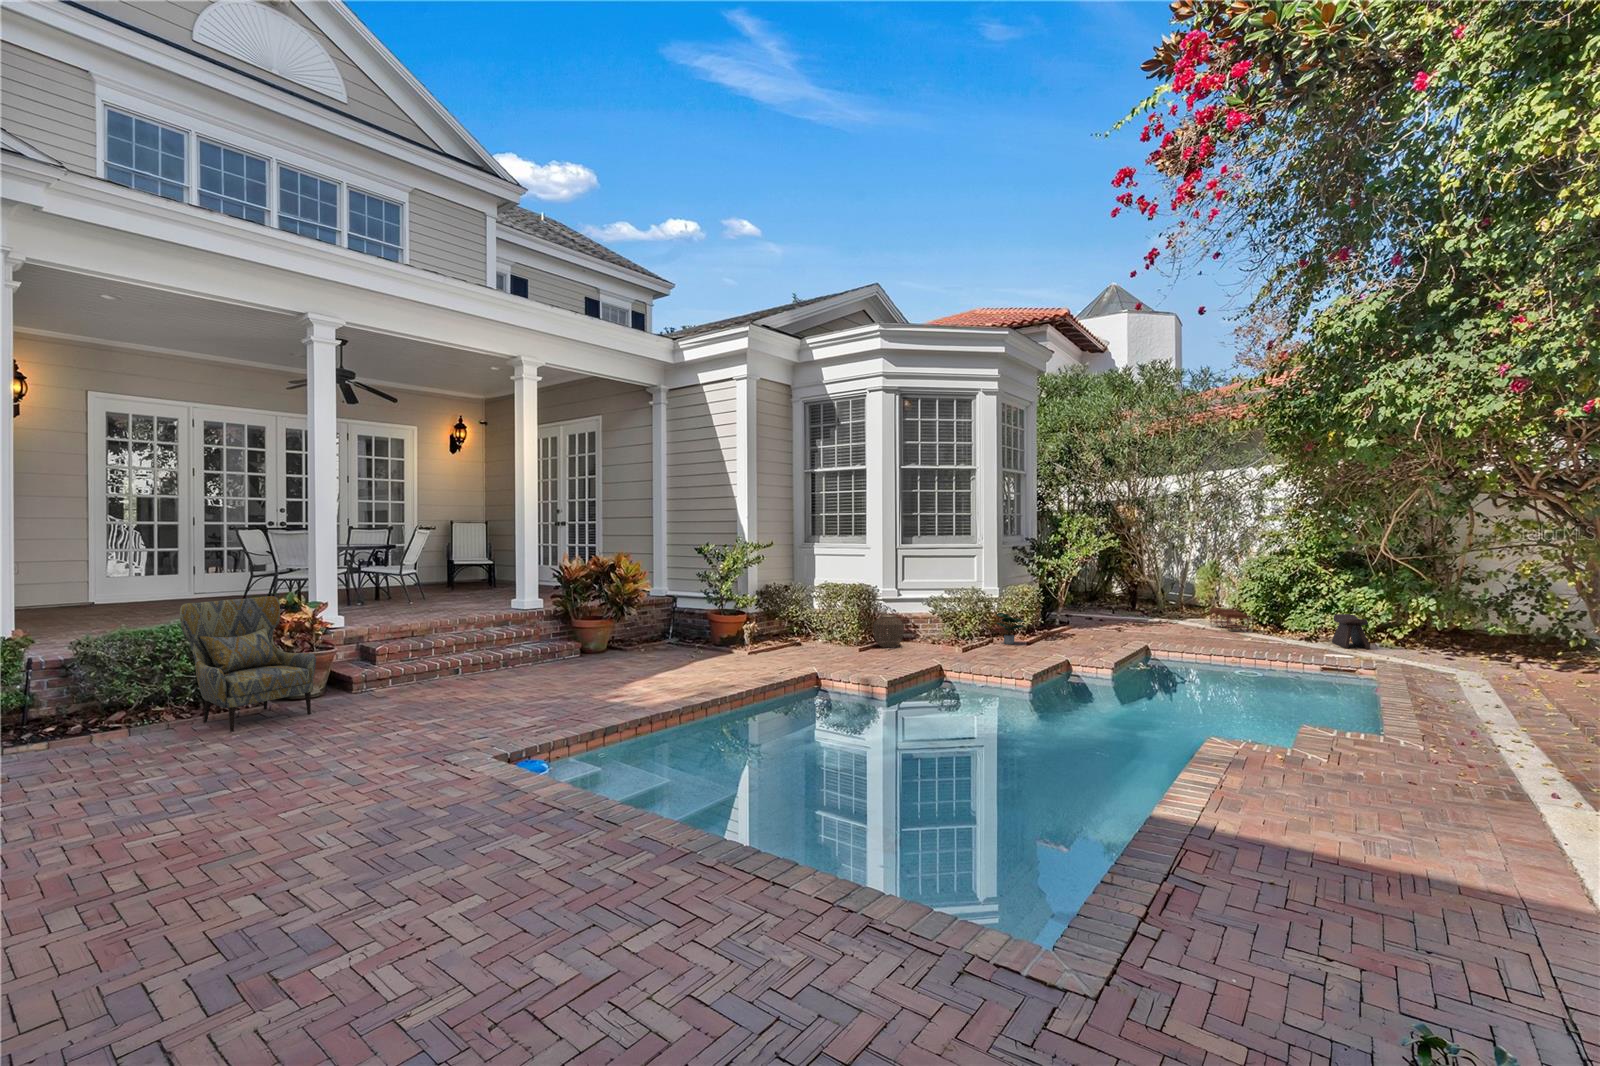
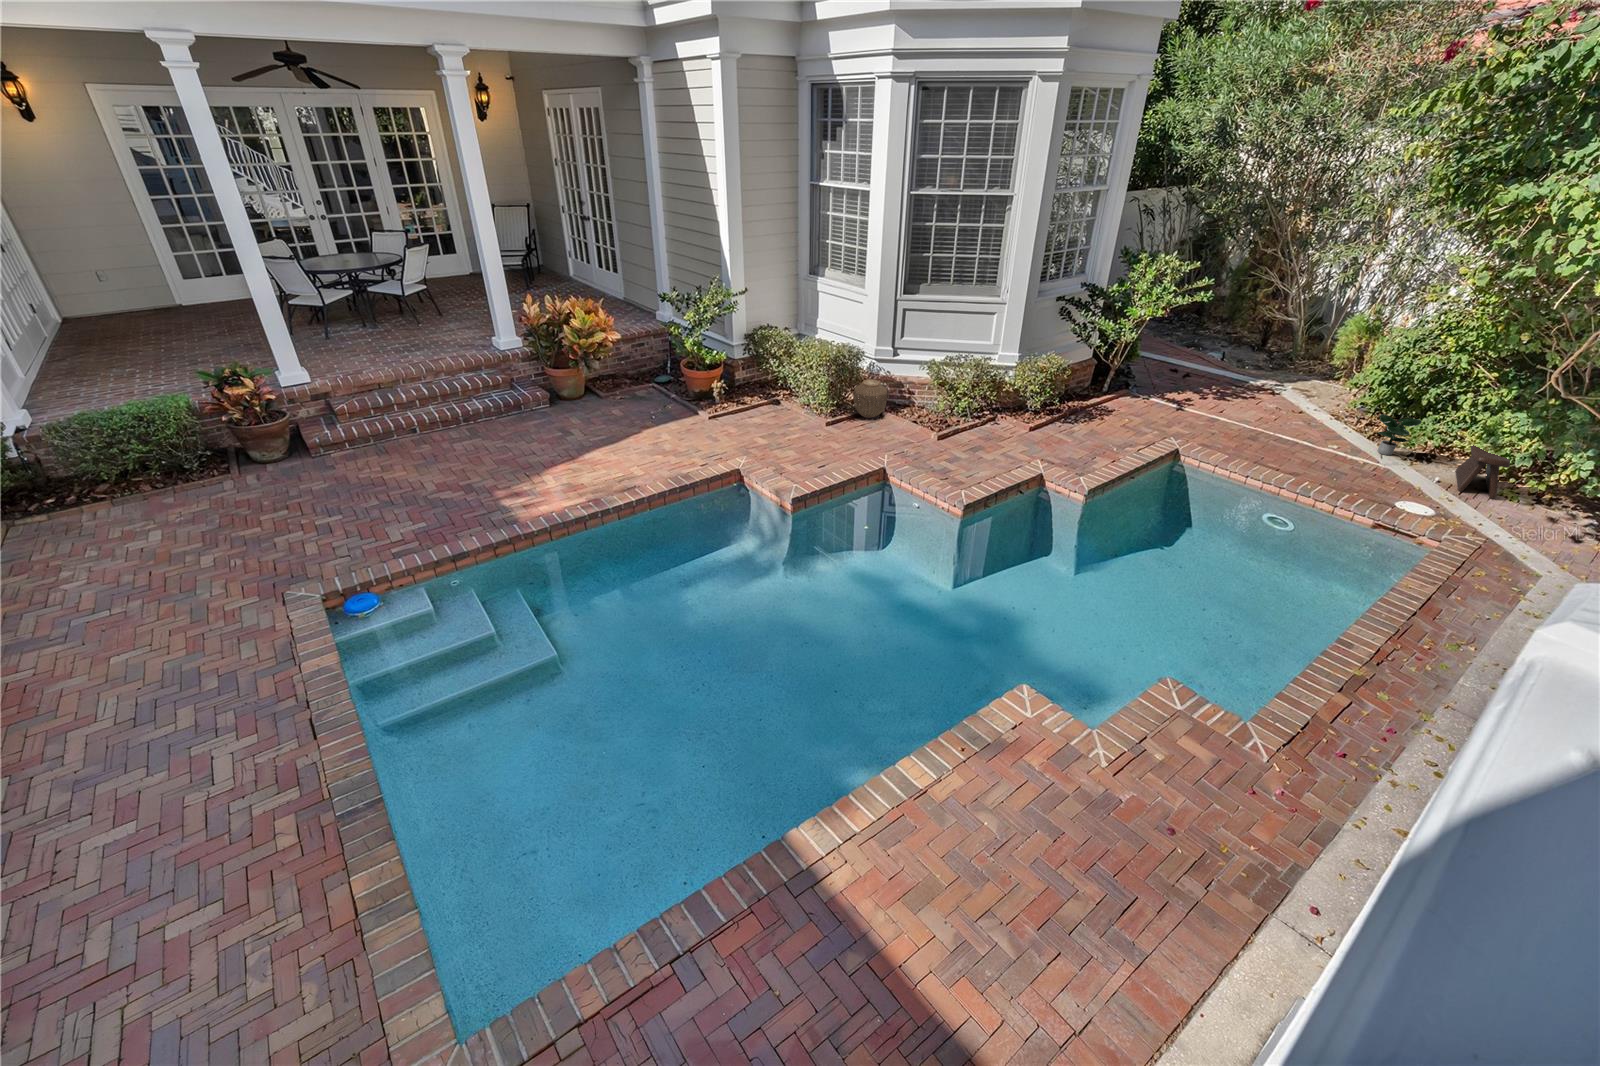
armchair: present [180,596,316,732] -> none [110,377,258,511]
side table: present [1209,608,1250,629] -> none [1323,382,1370,429]
potted plant: present [996,613,1024,644] -> present [1377,414,1422,455]

